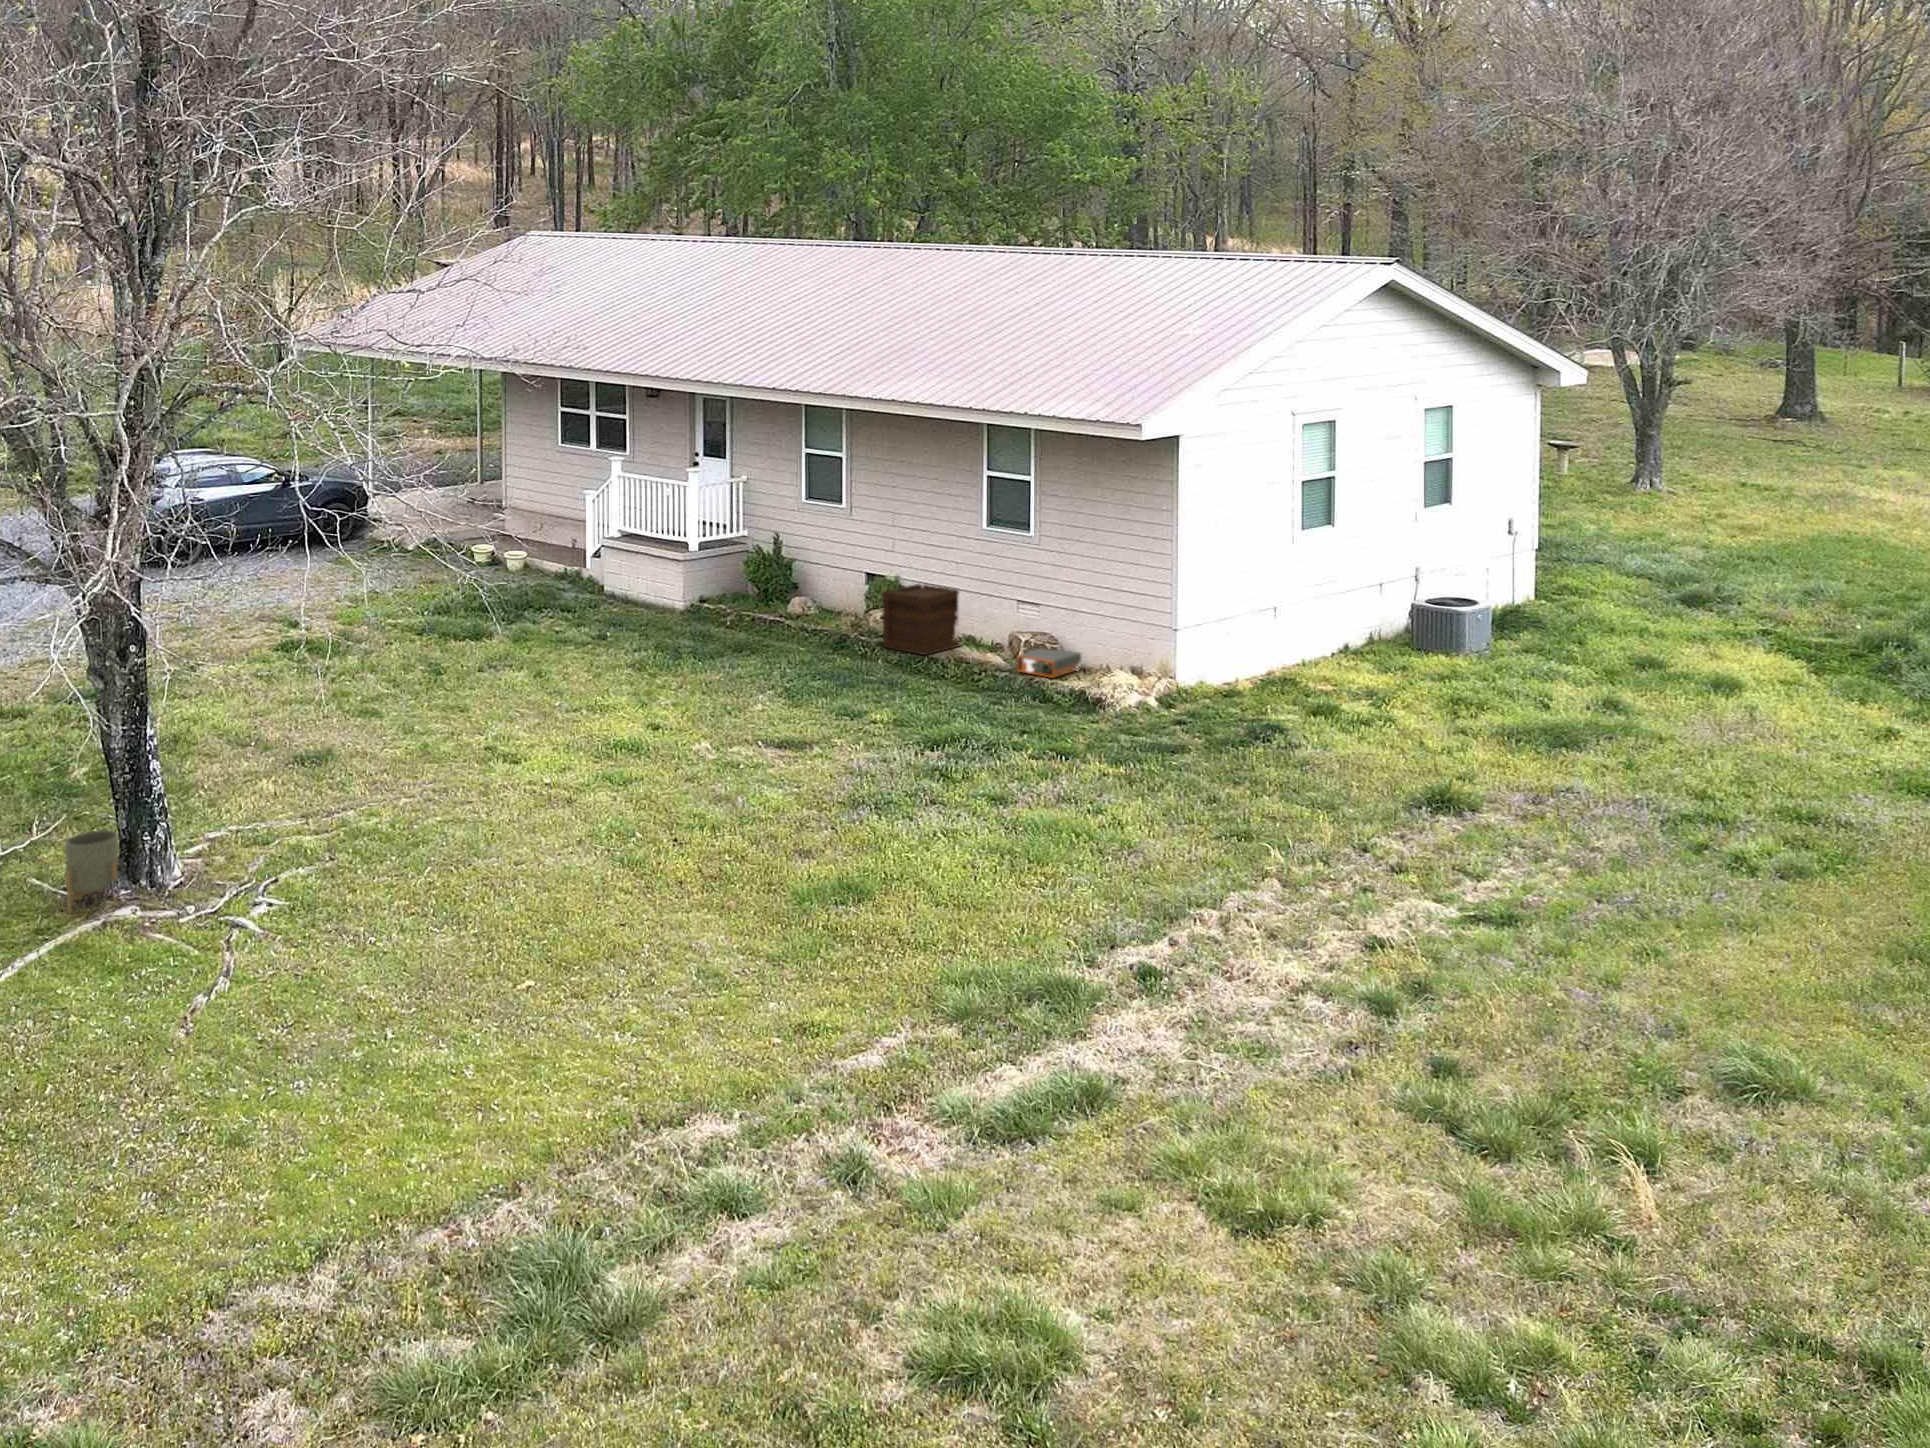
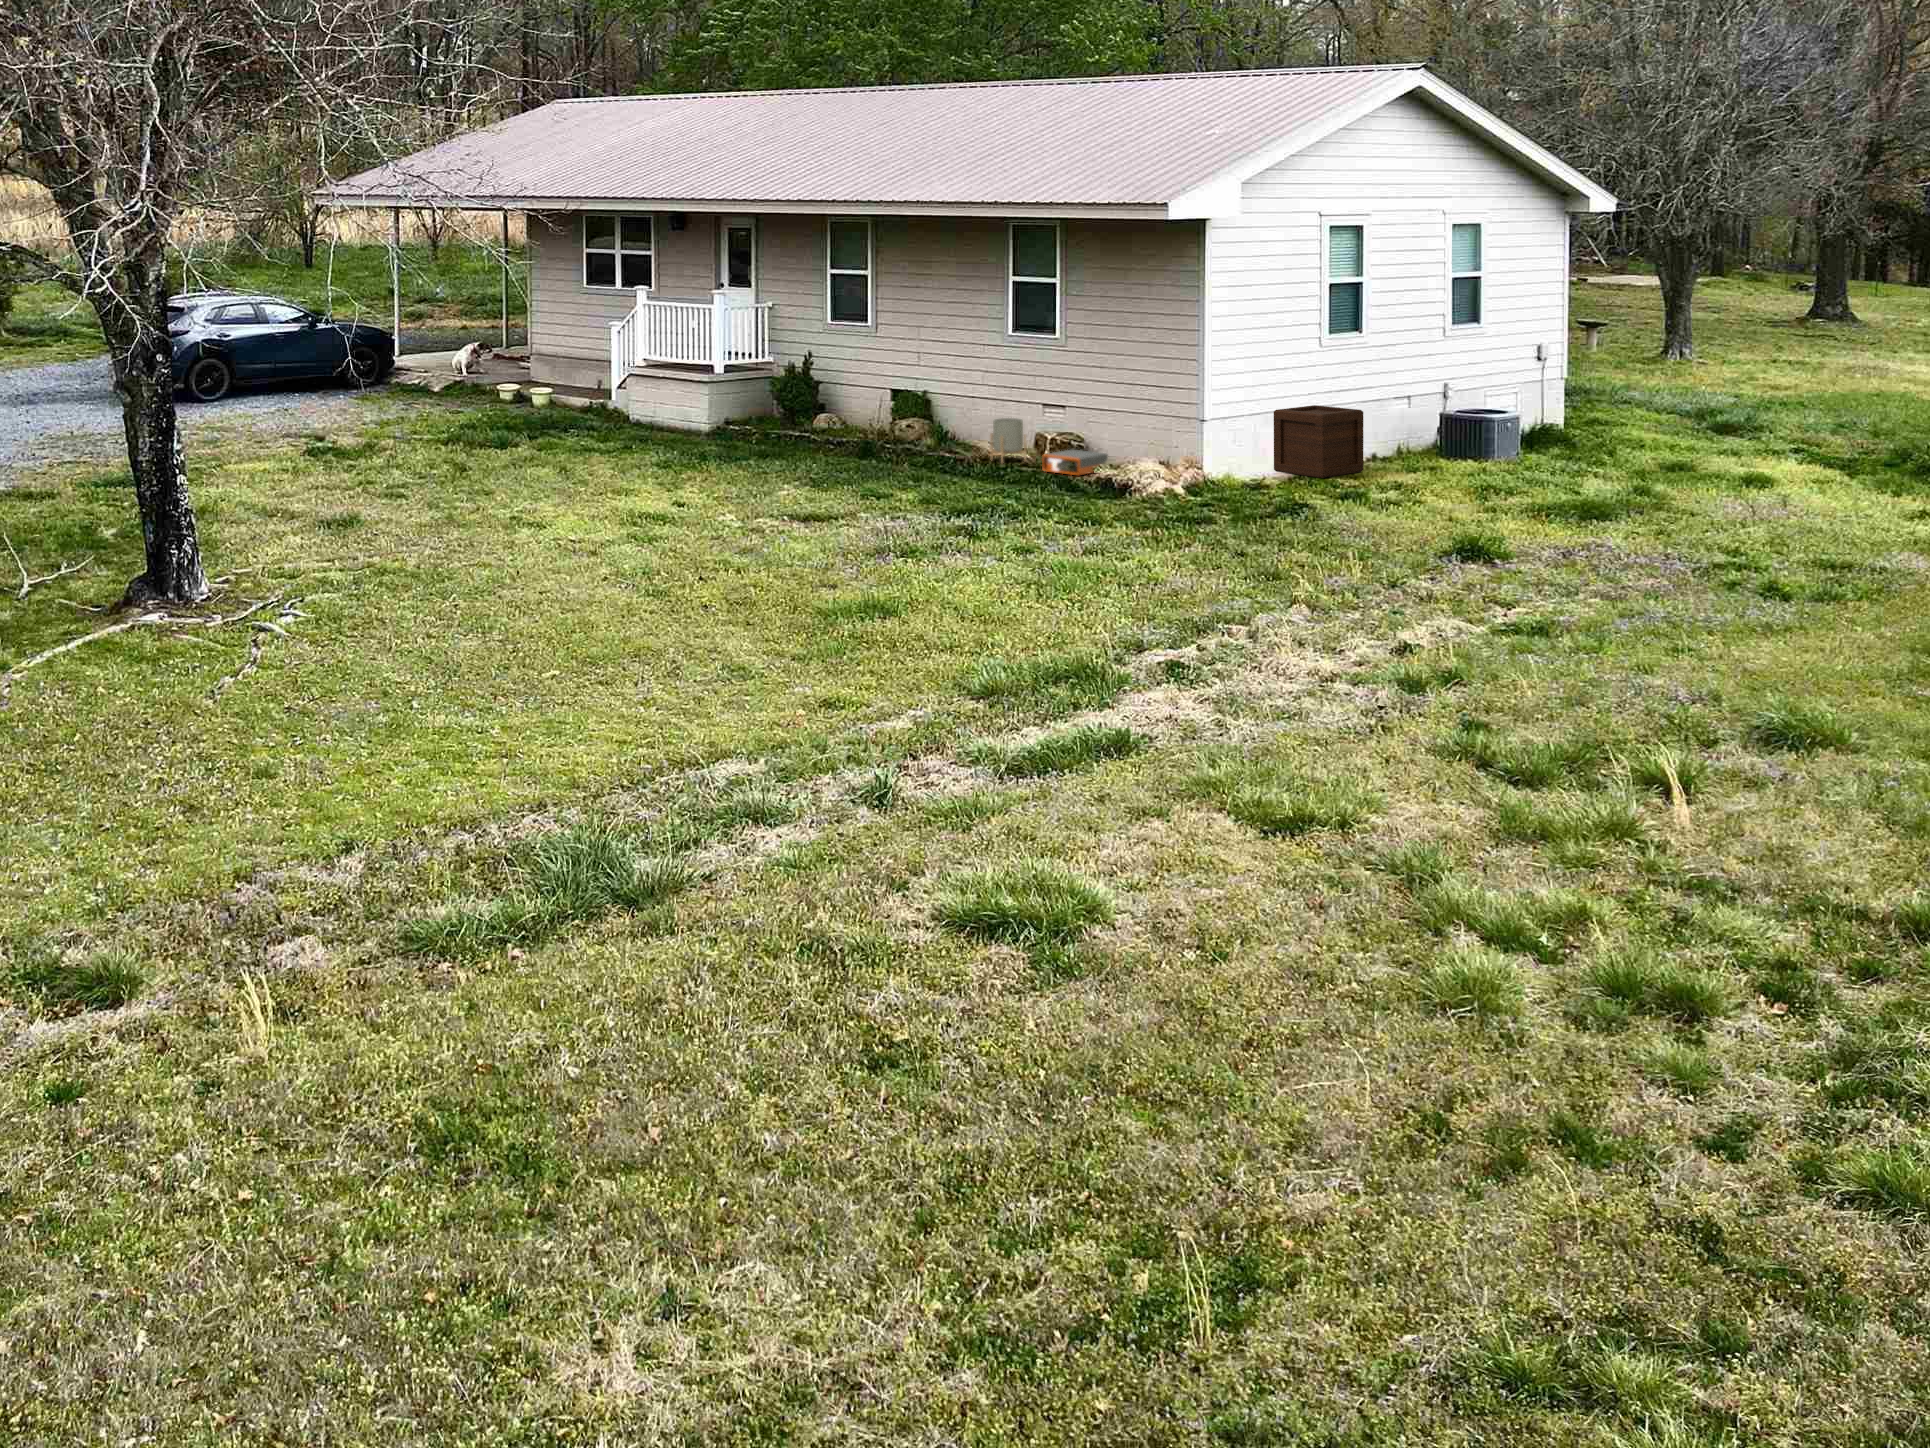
wooden crate: present [882,584,961,655] -> present [1274,405,1364,478]
planter: present [65,830,119,914] -> present [990,418,1026,462]

